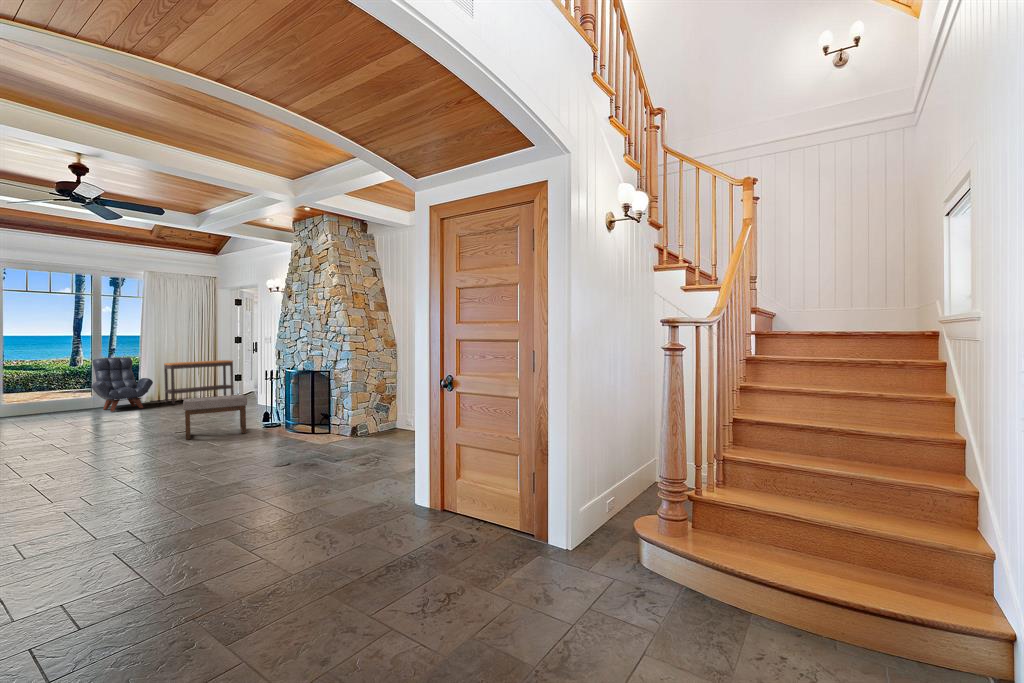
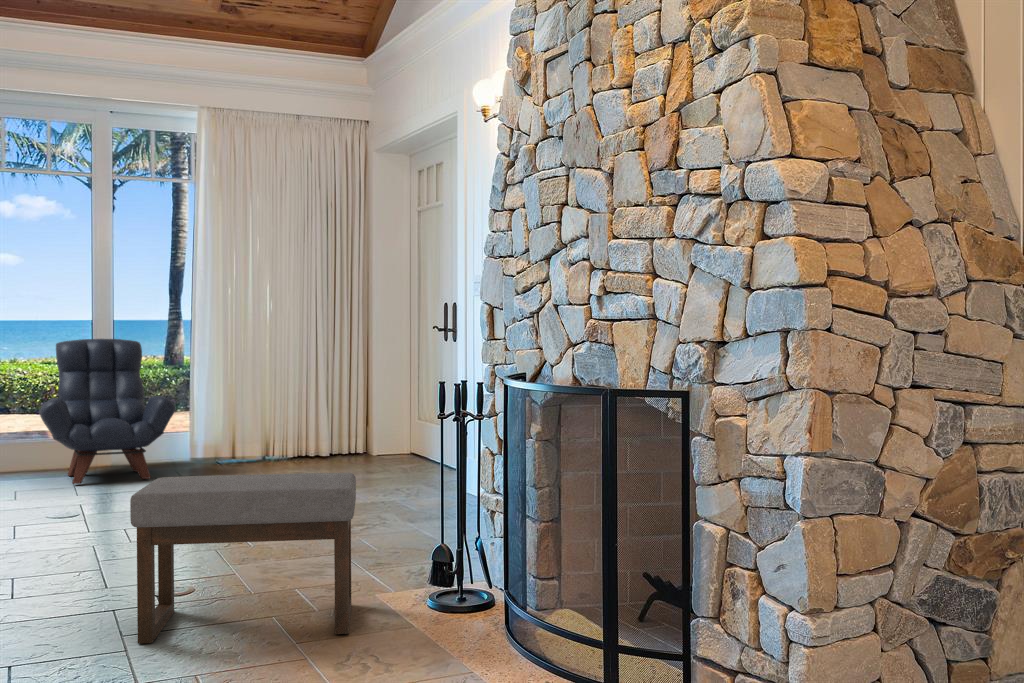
console table: present [164,360,234,404] -> none [211,355,374,471]

